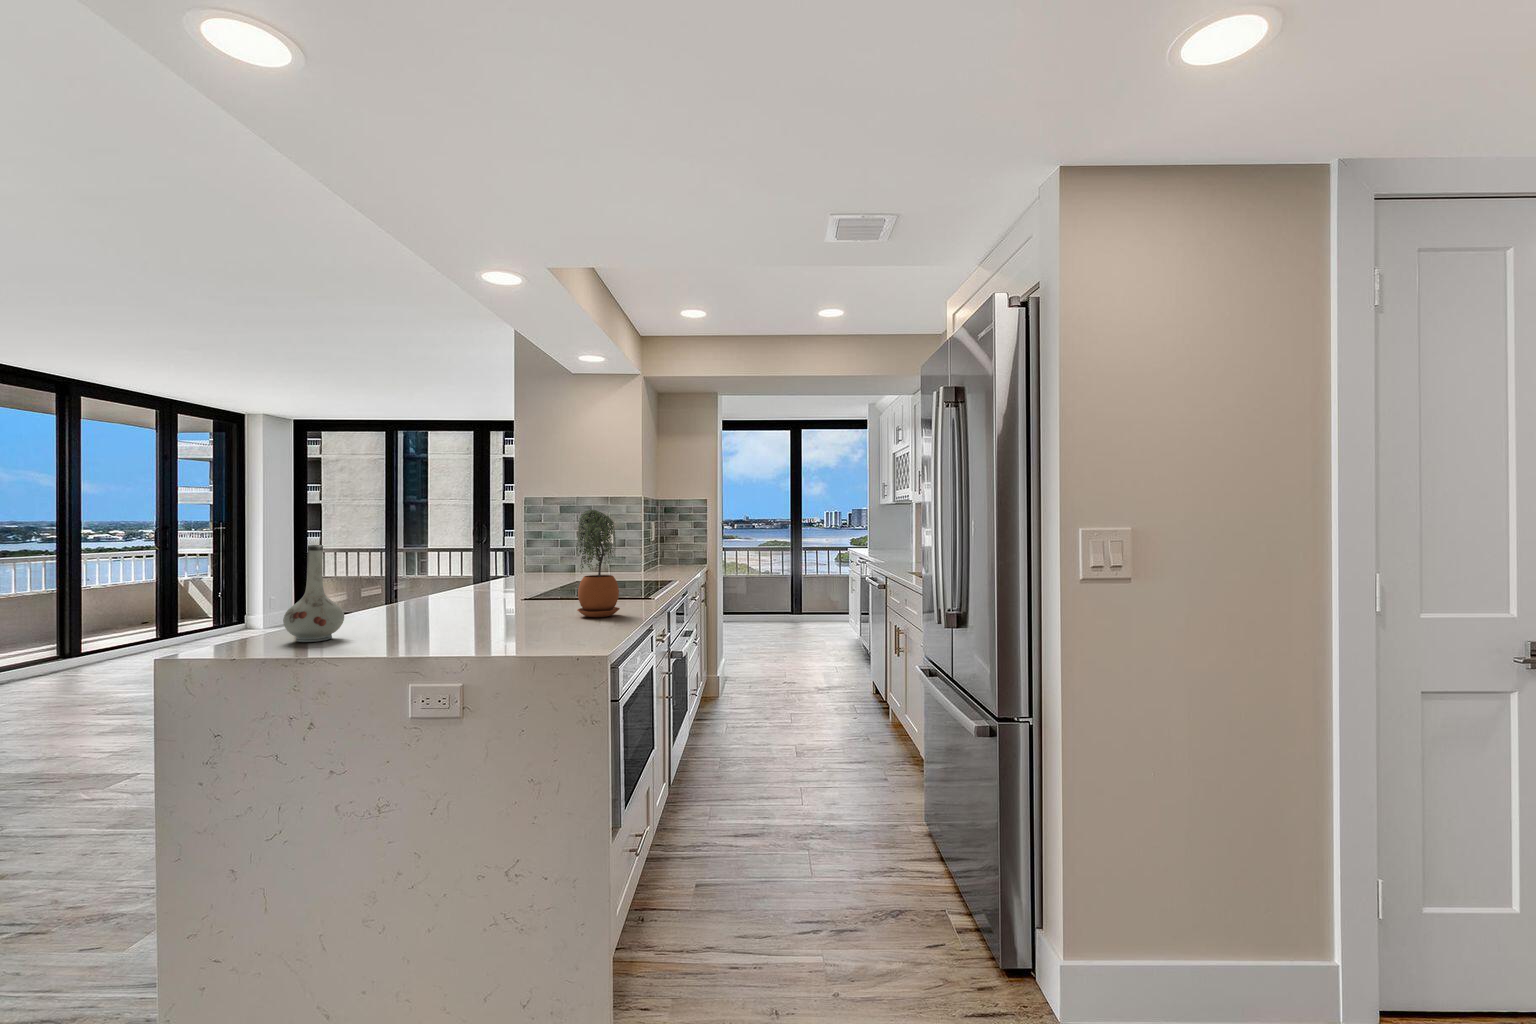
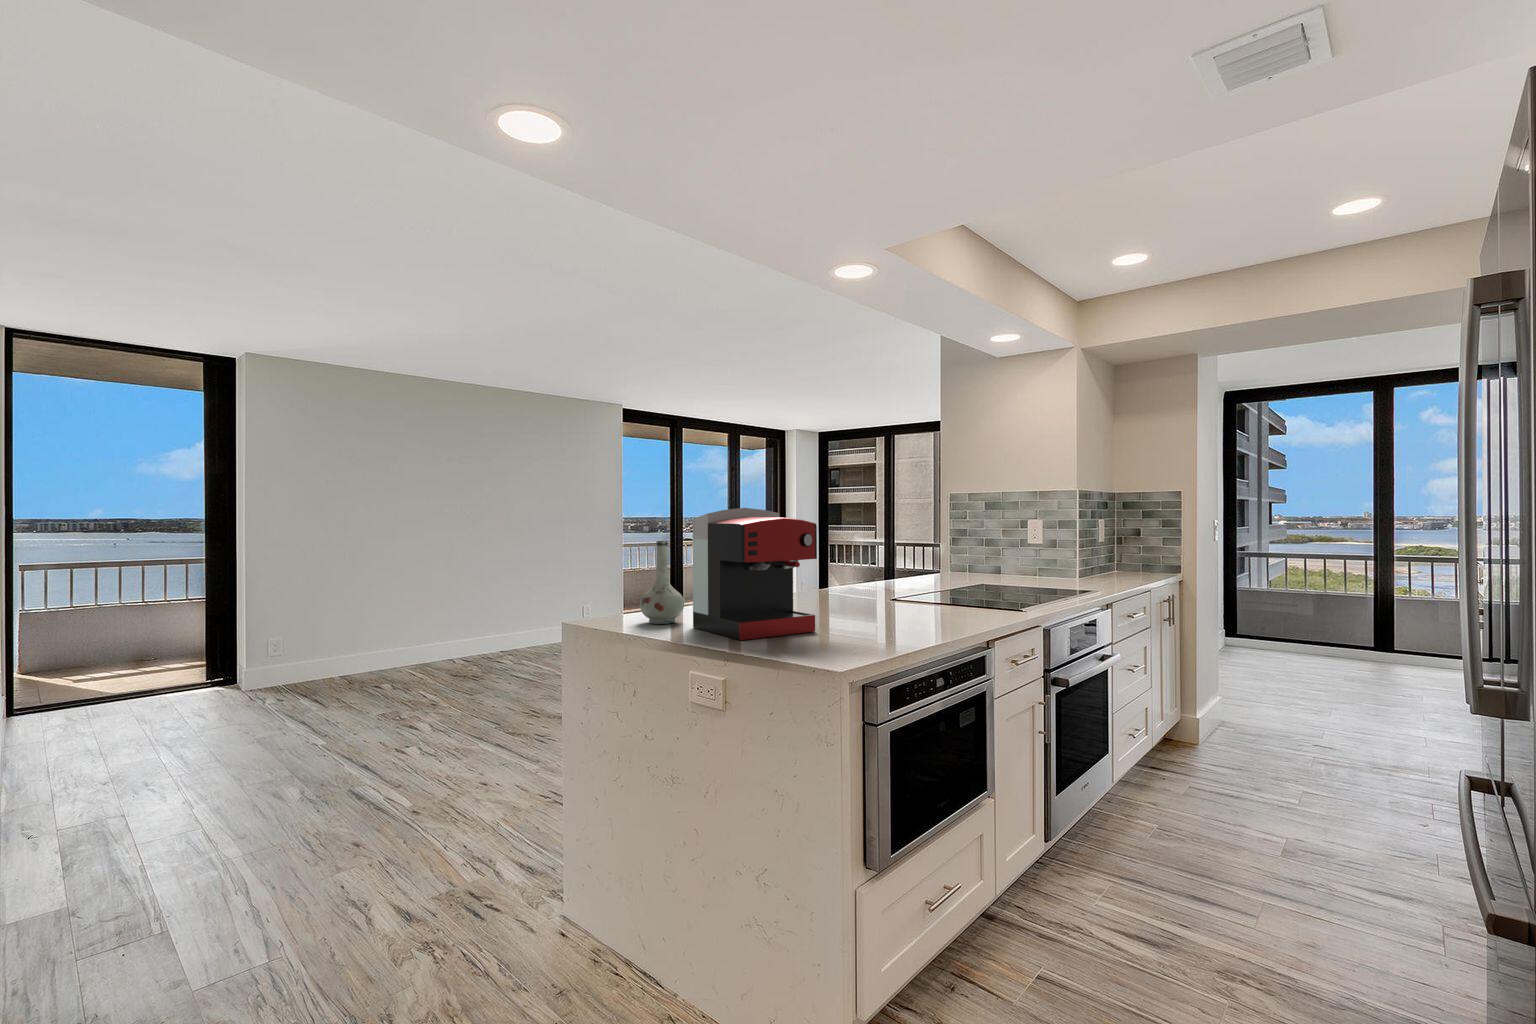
coffee maker: none [369,508,515,644] -> present [693,508,817,640]
potted plant: present [576,509,620,617] -> none [896,507,946,628]

